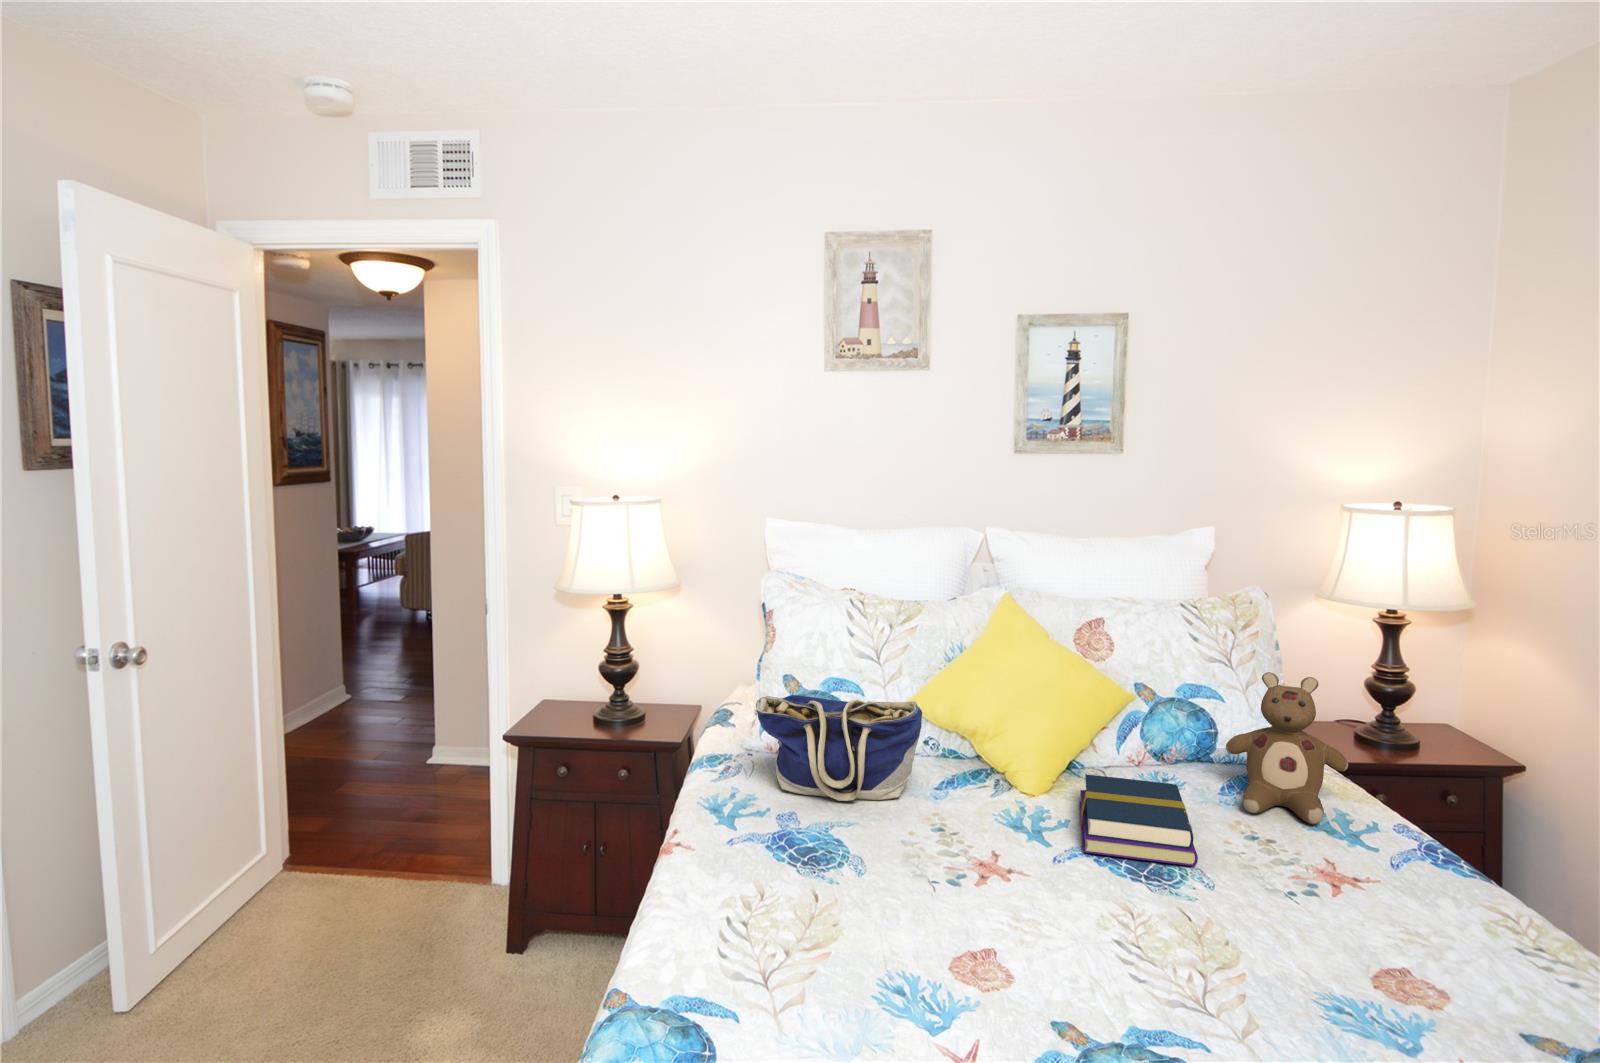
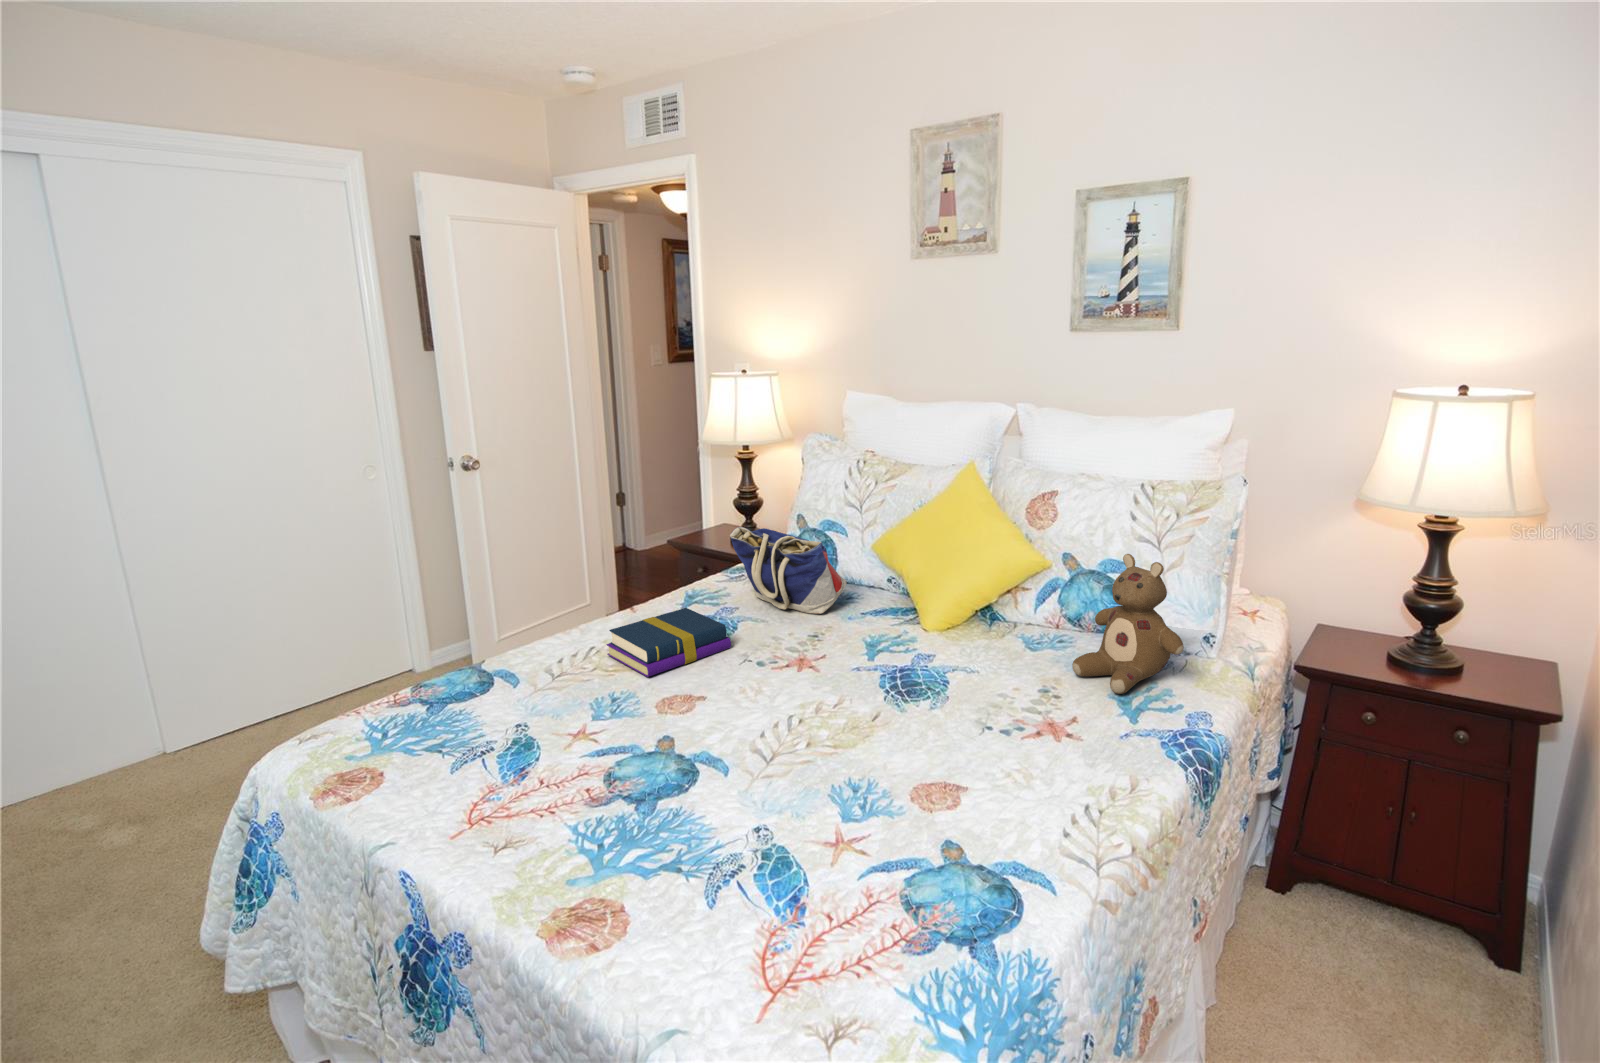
book: present [1080,774,1198,866] -> present [606,608,731,677]

